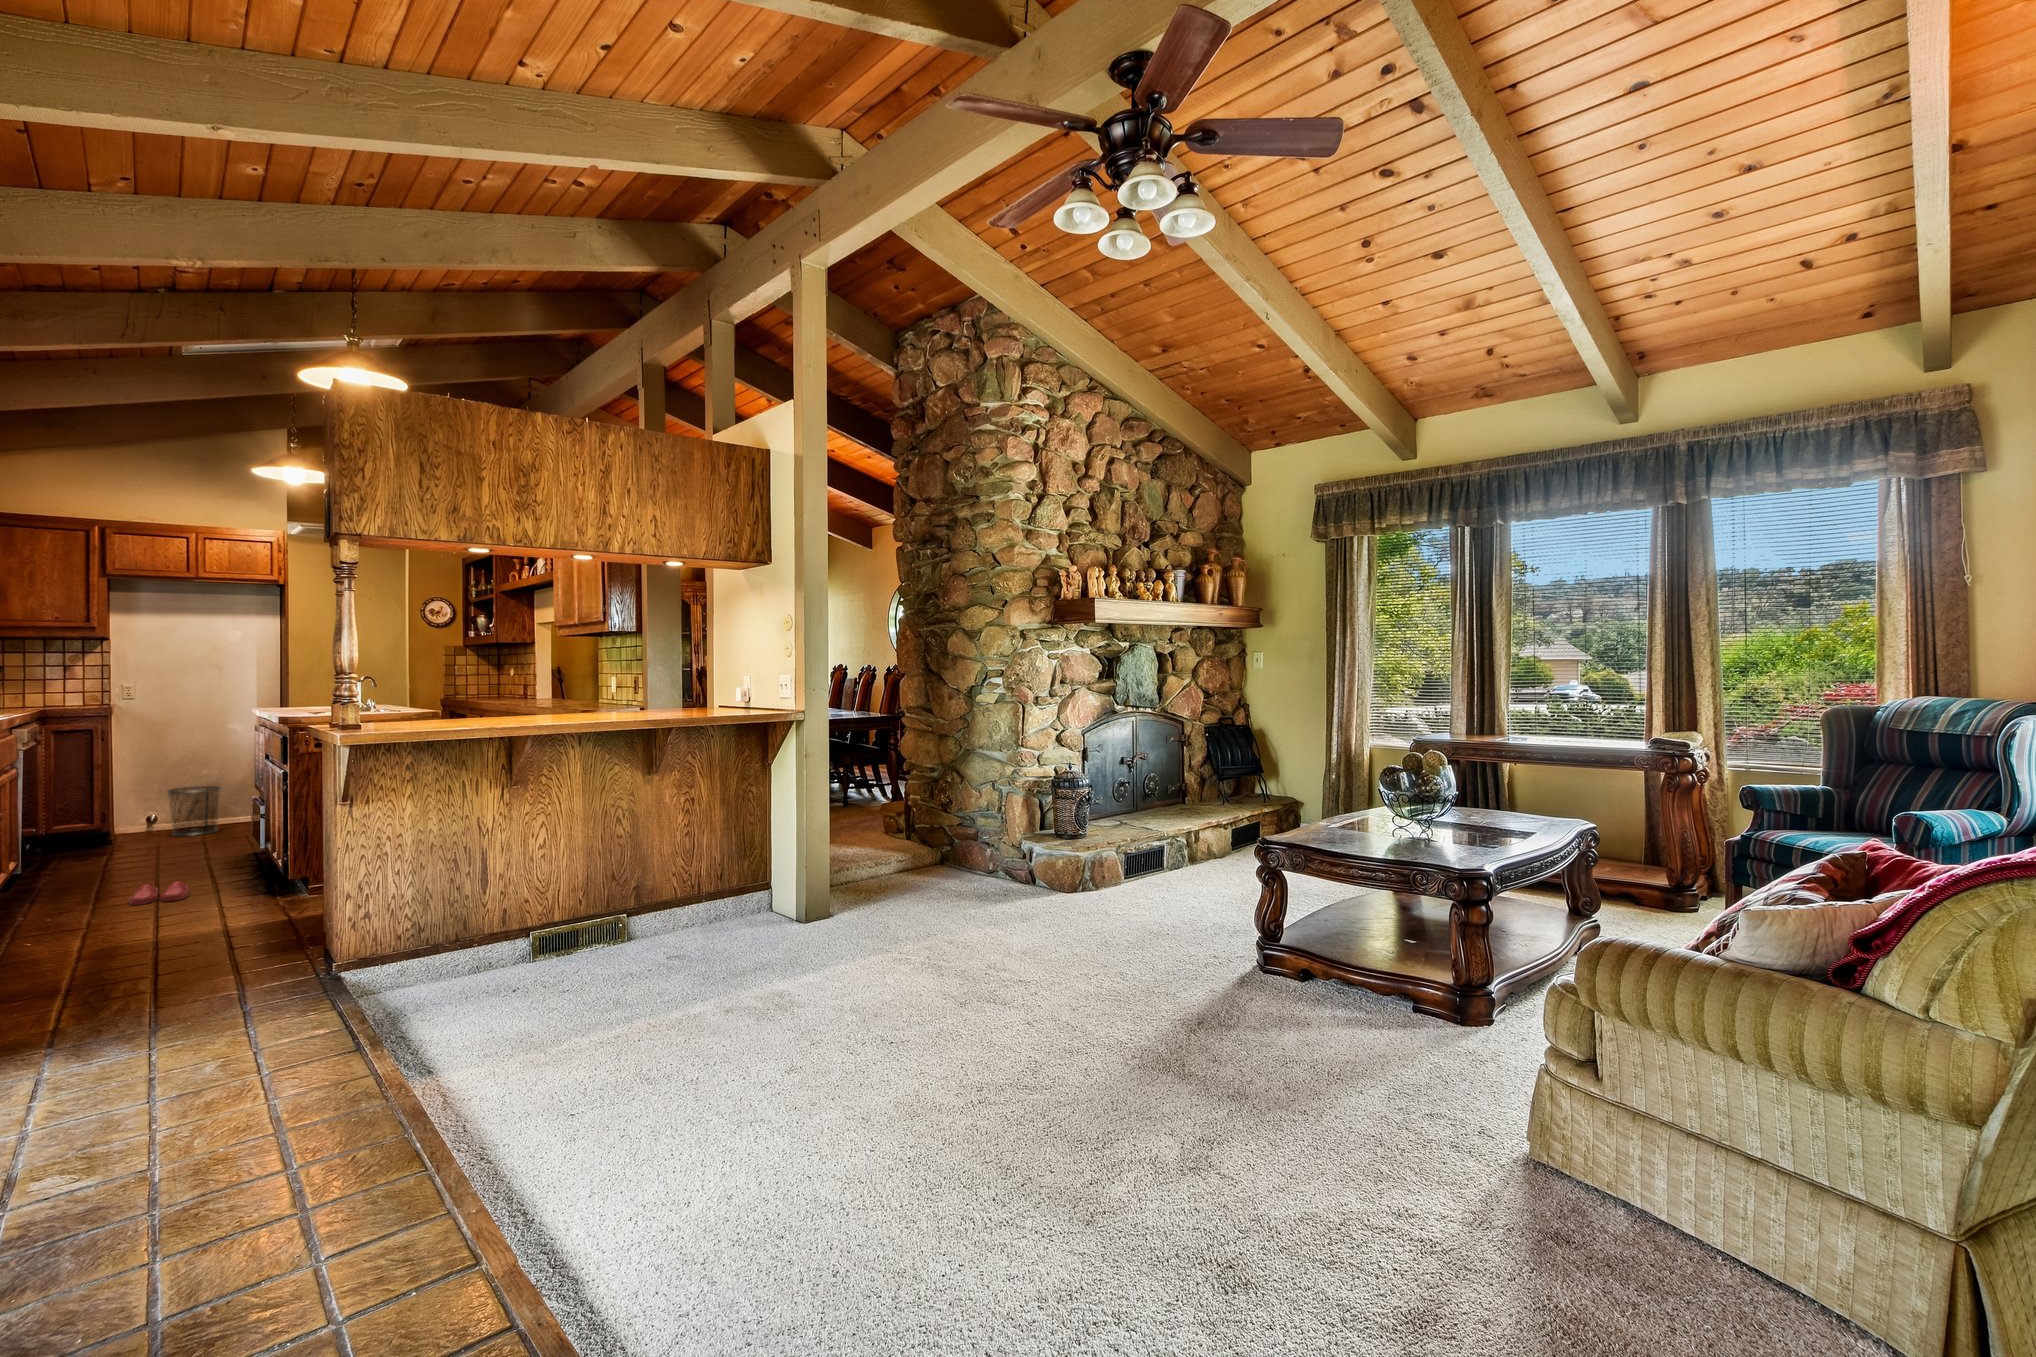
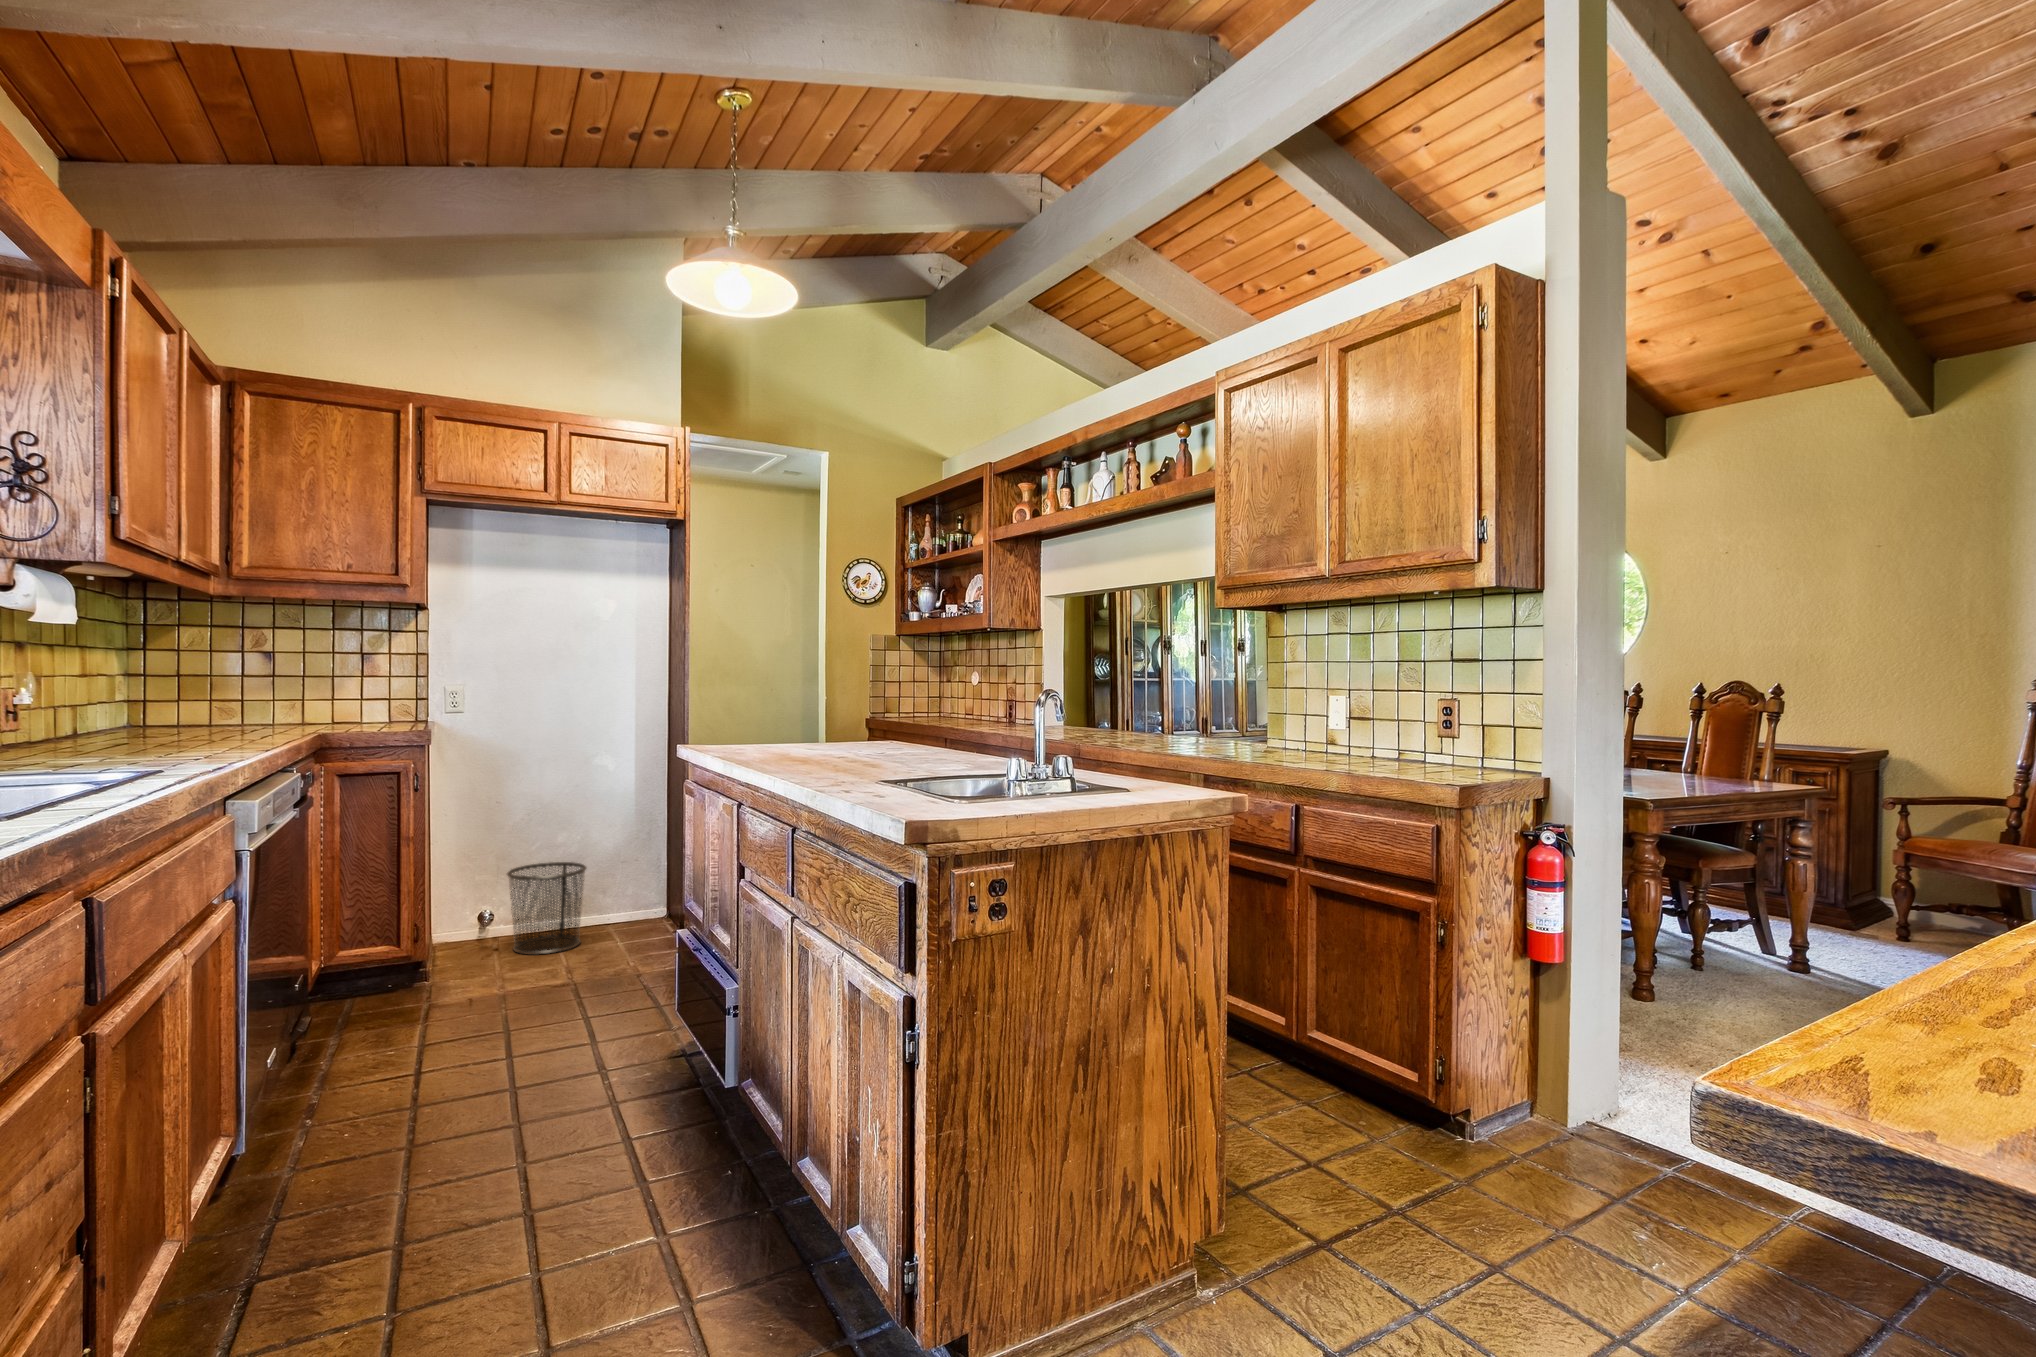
slippers: present [129,881,188,905] -> none [461,1198,596,1309]

